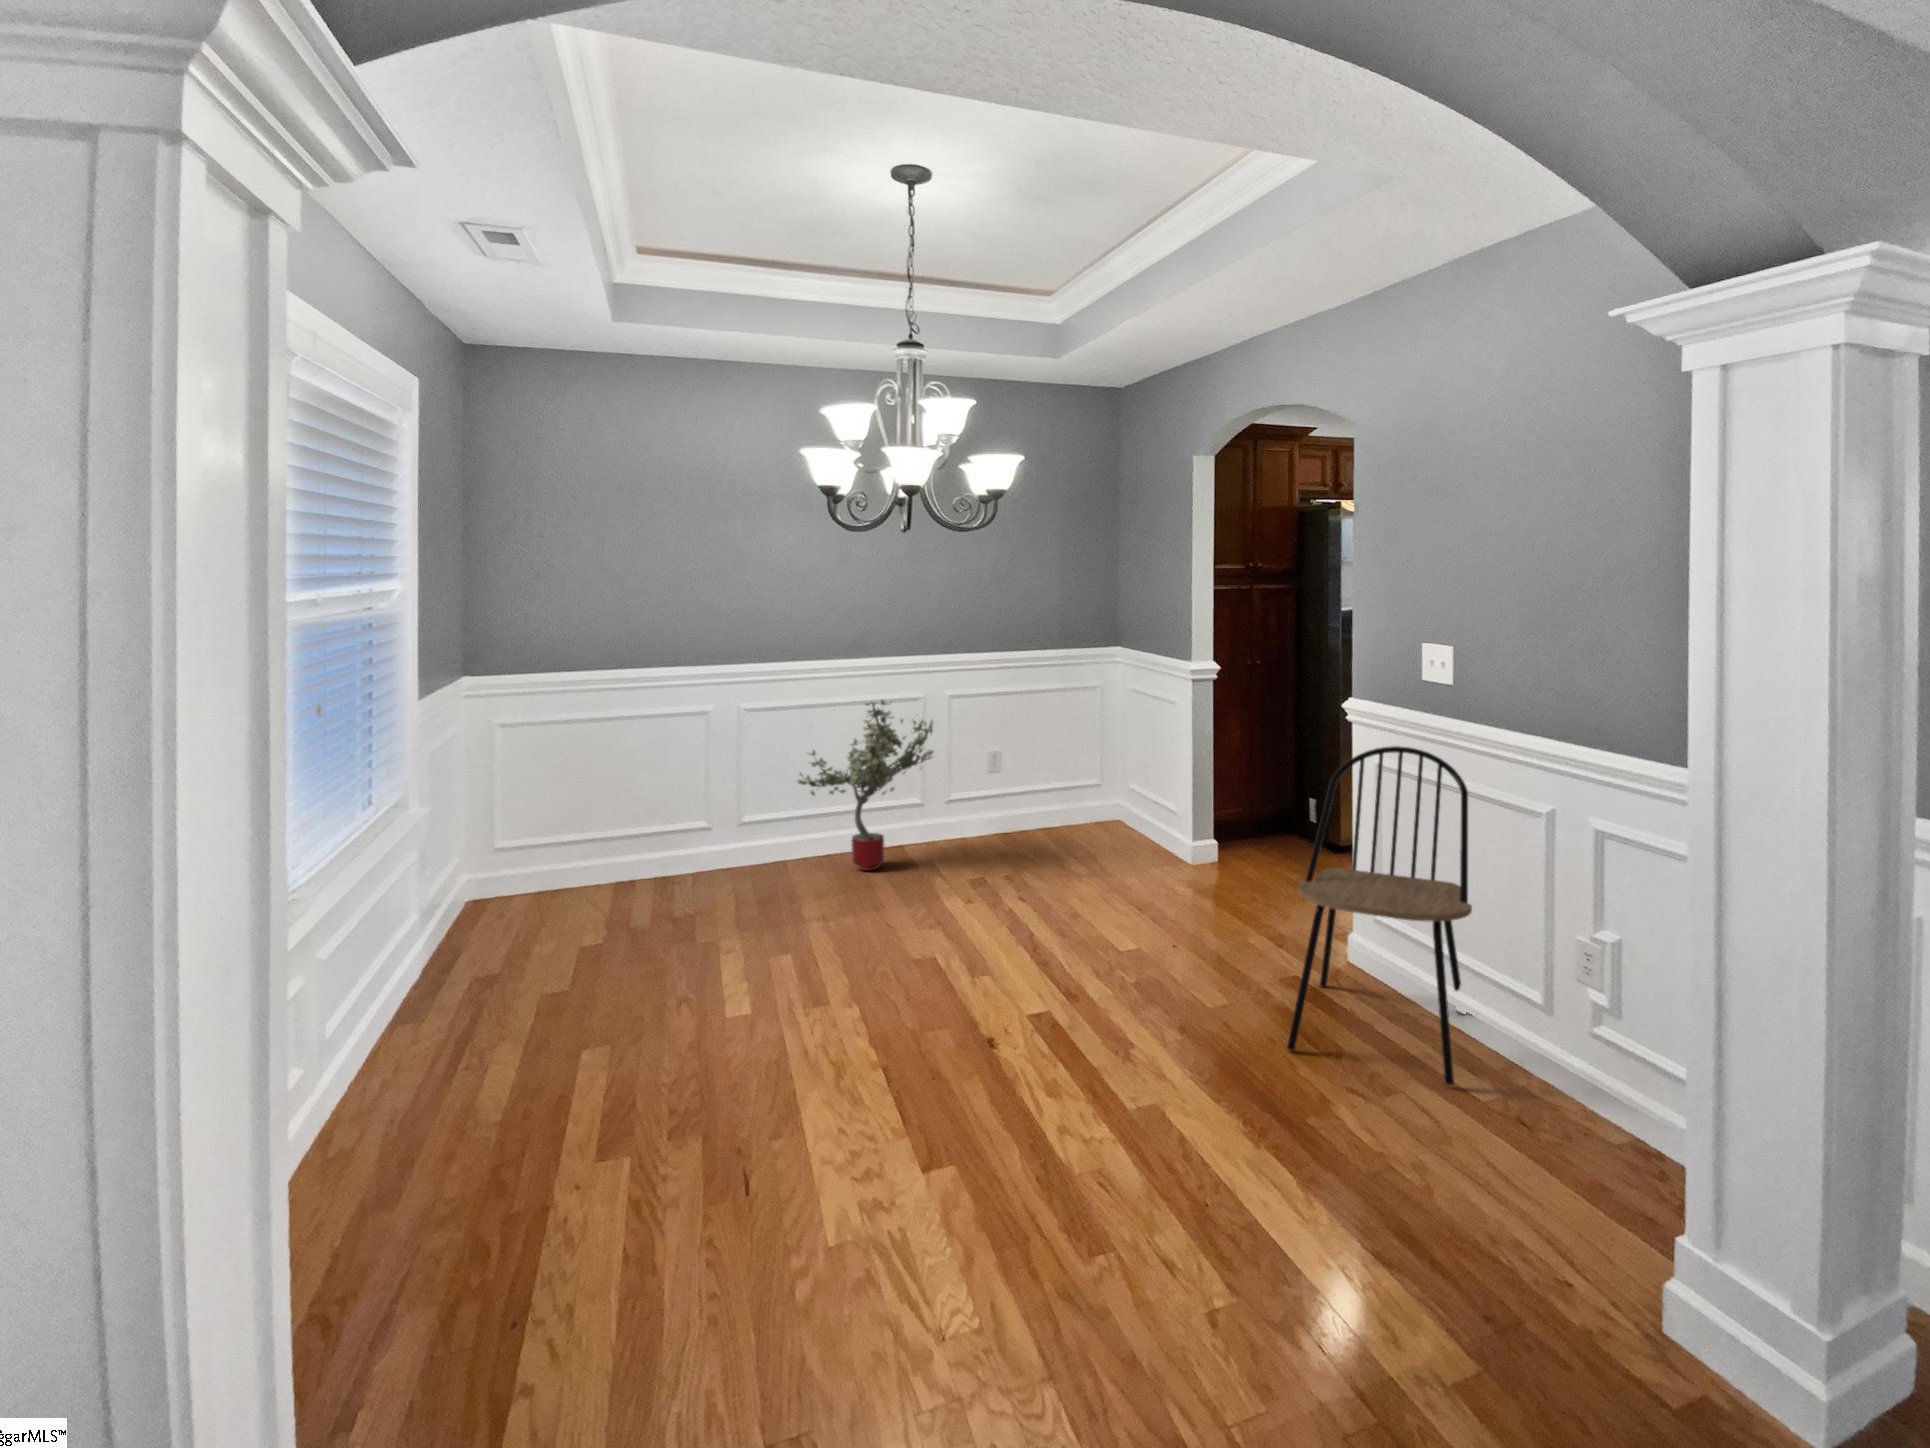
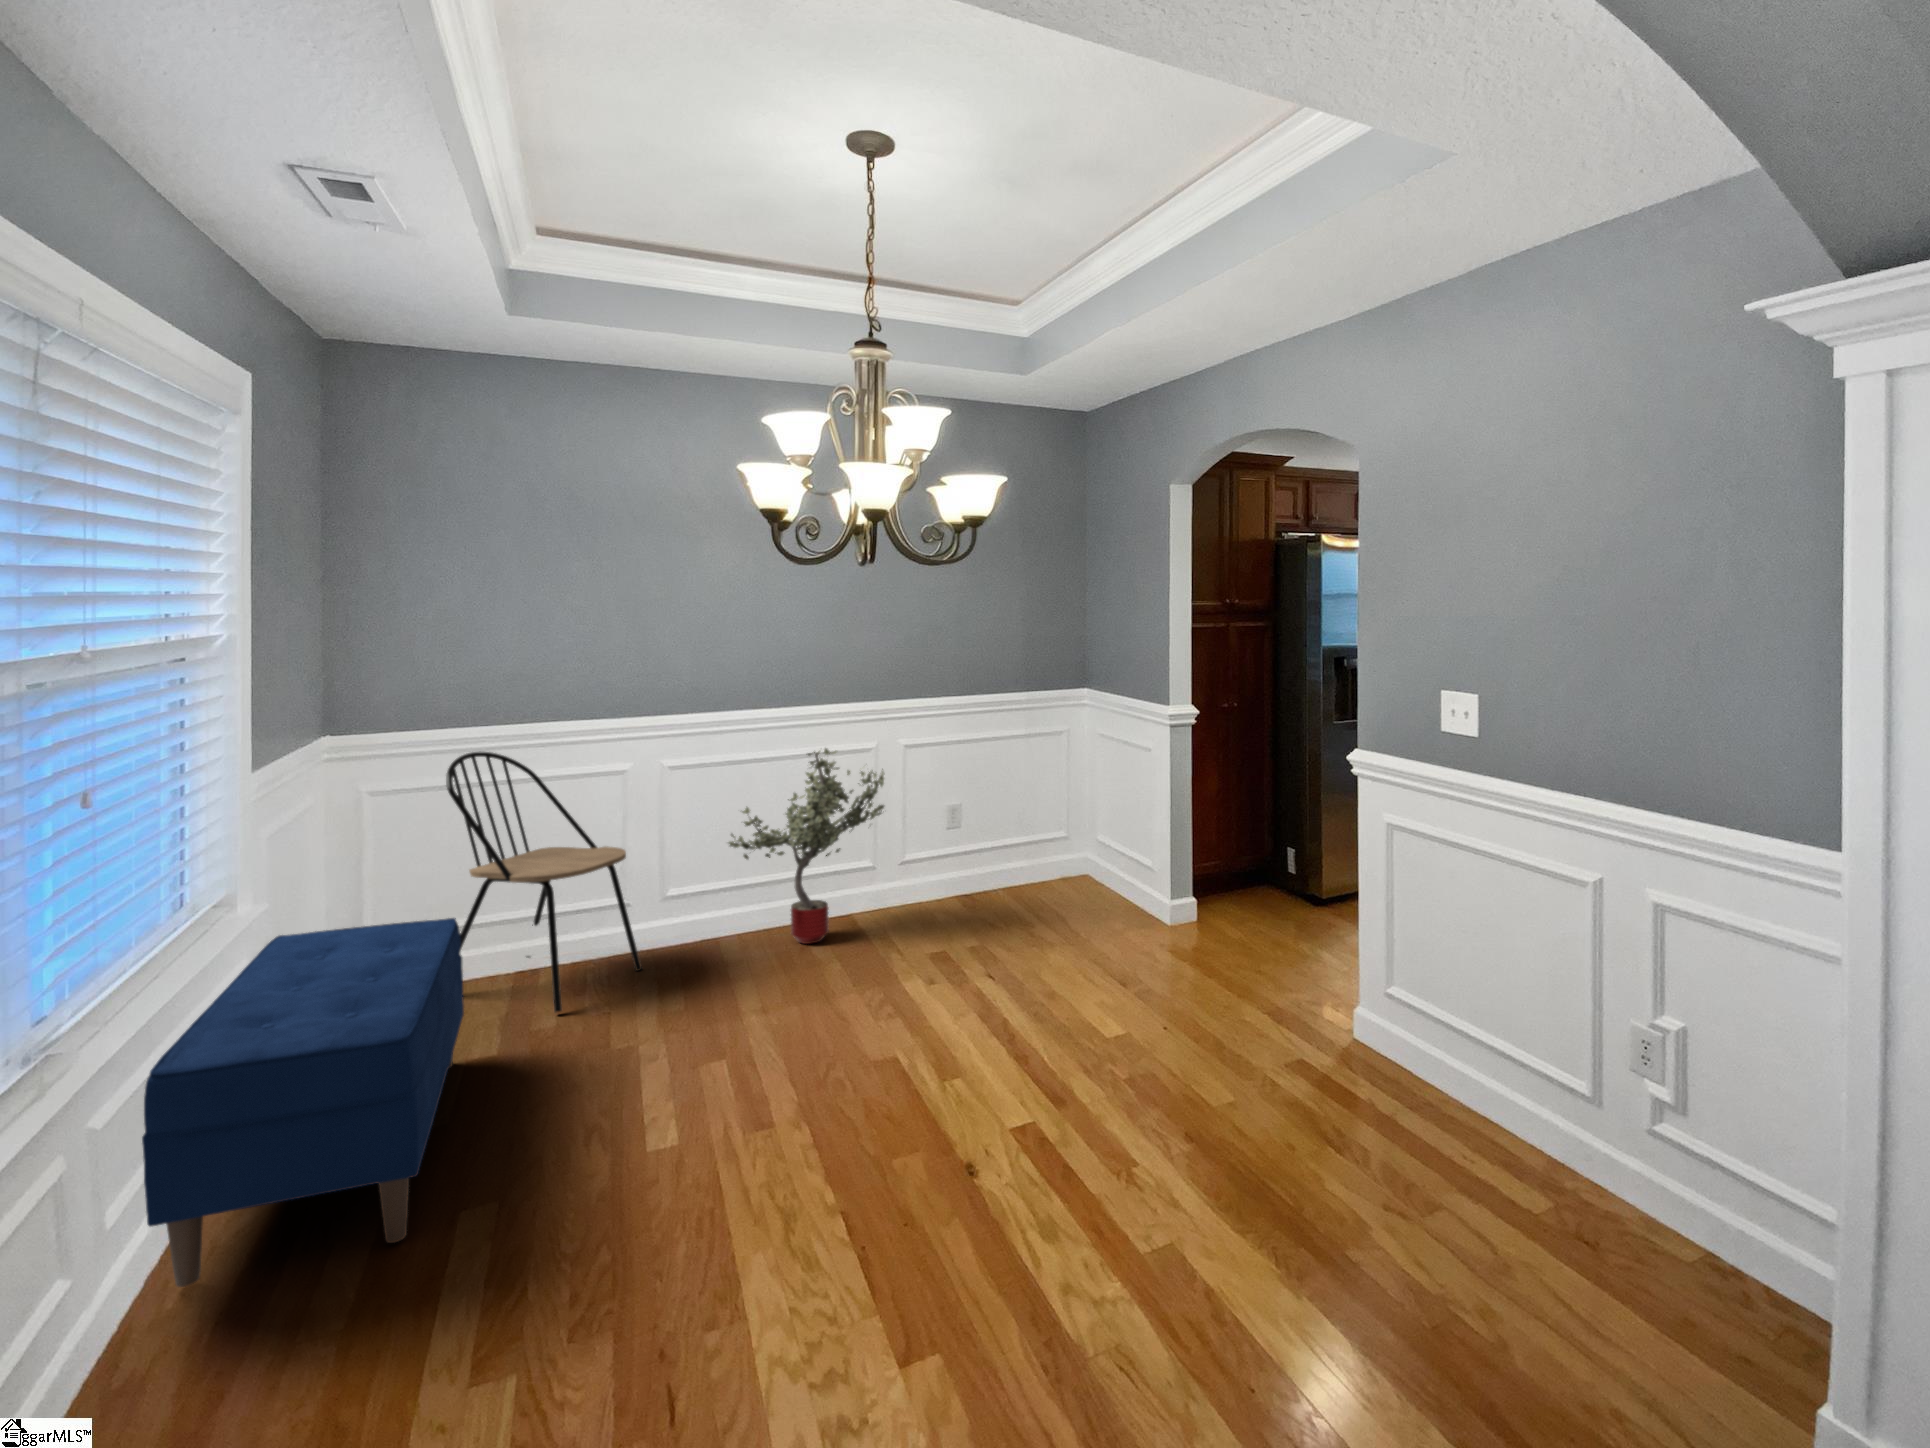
dining chair: present [1287,746,1472,1085] -> present [446,751,642,1012]
bench: none [348,833,580,1097] -> present [142,918,464,1287]

